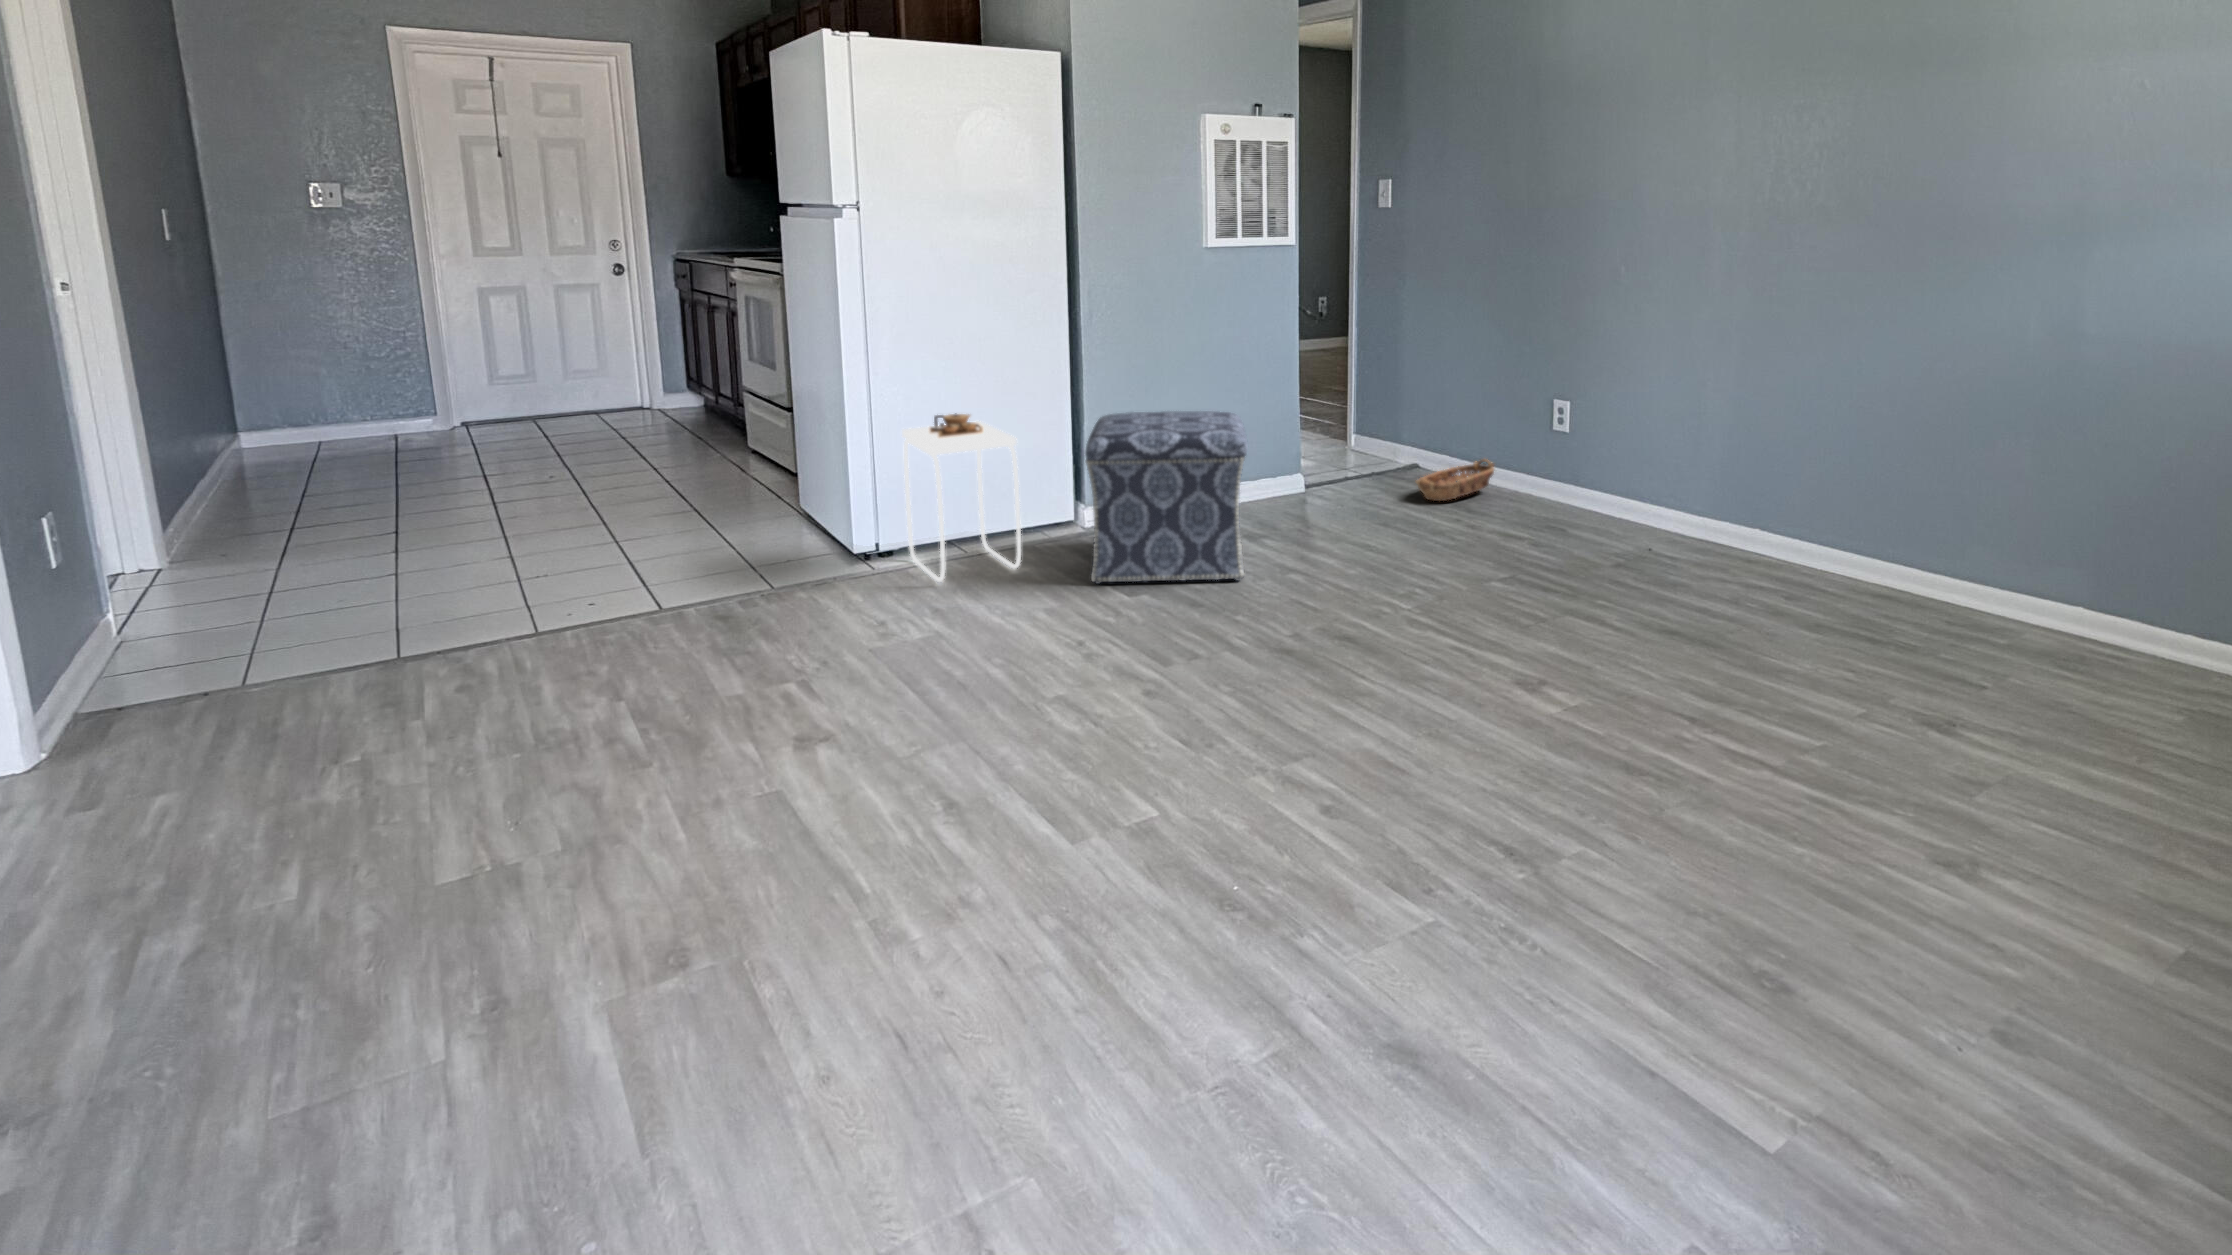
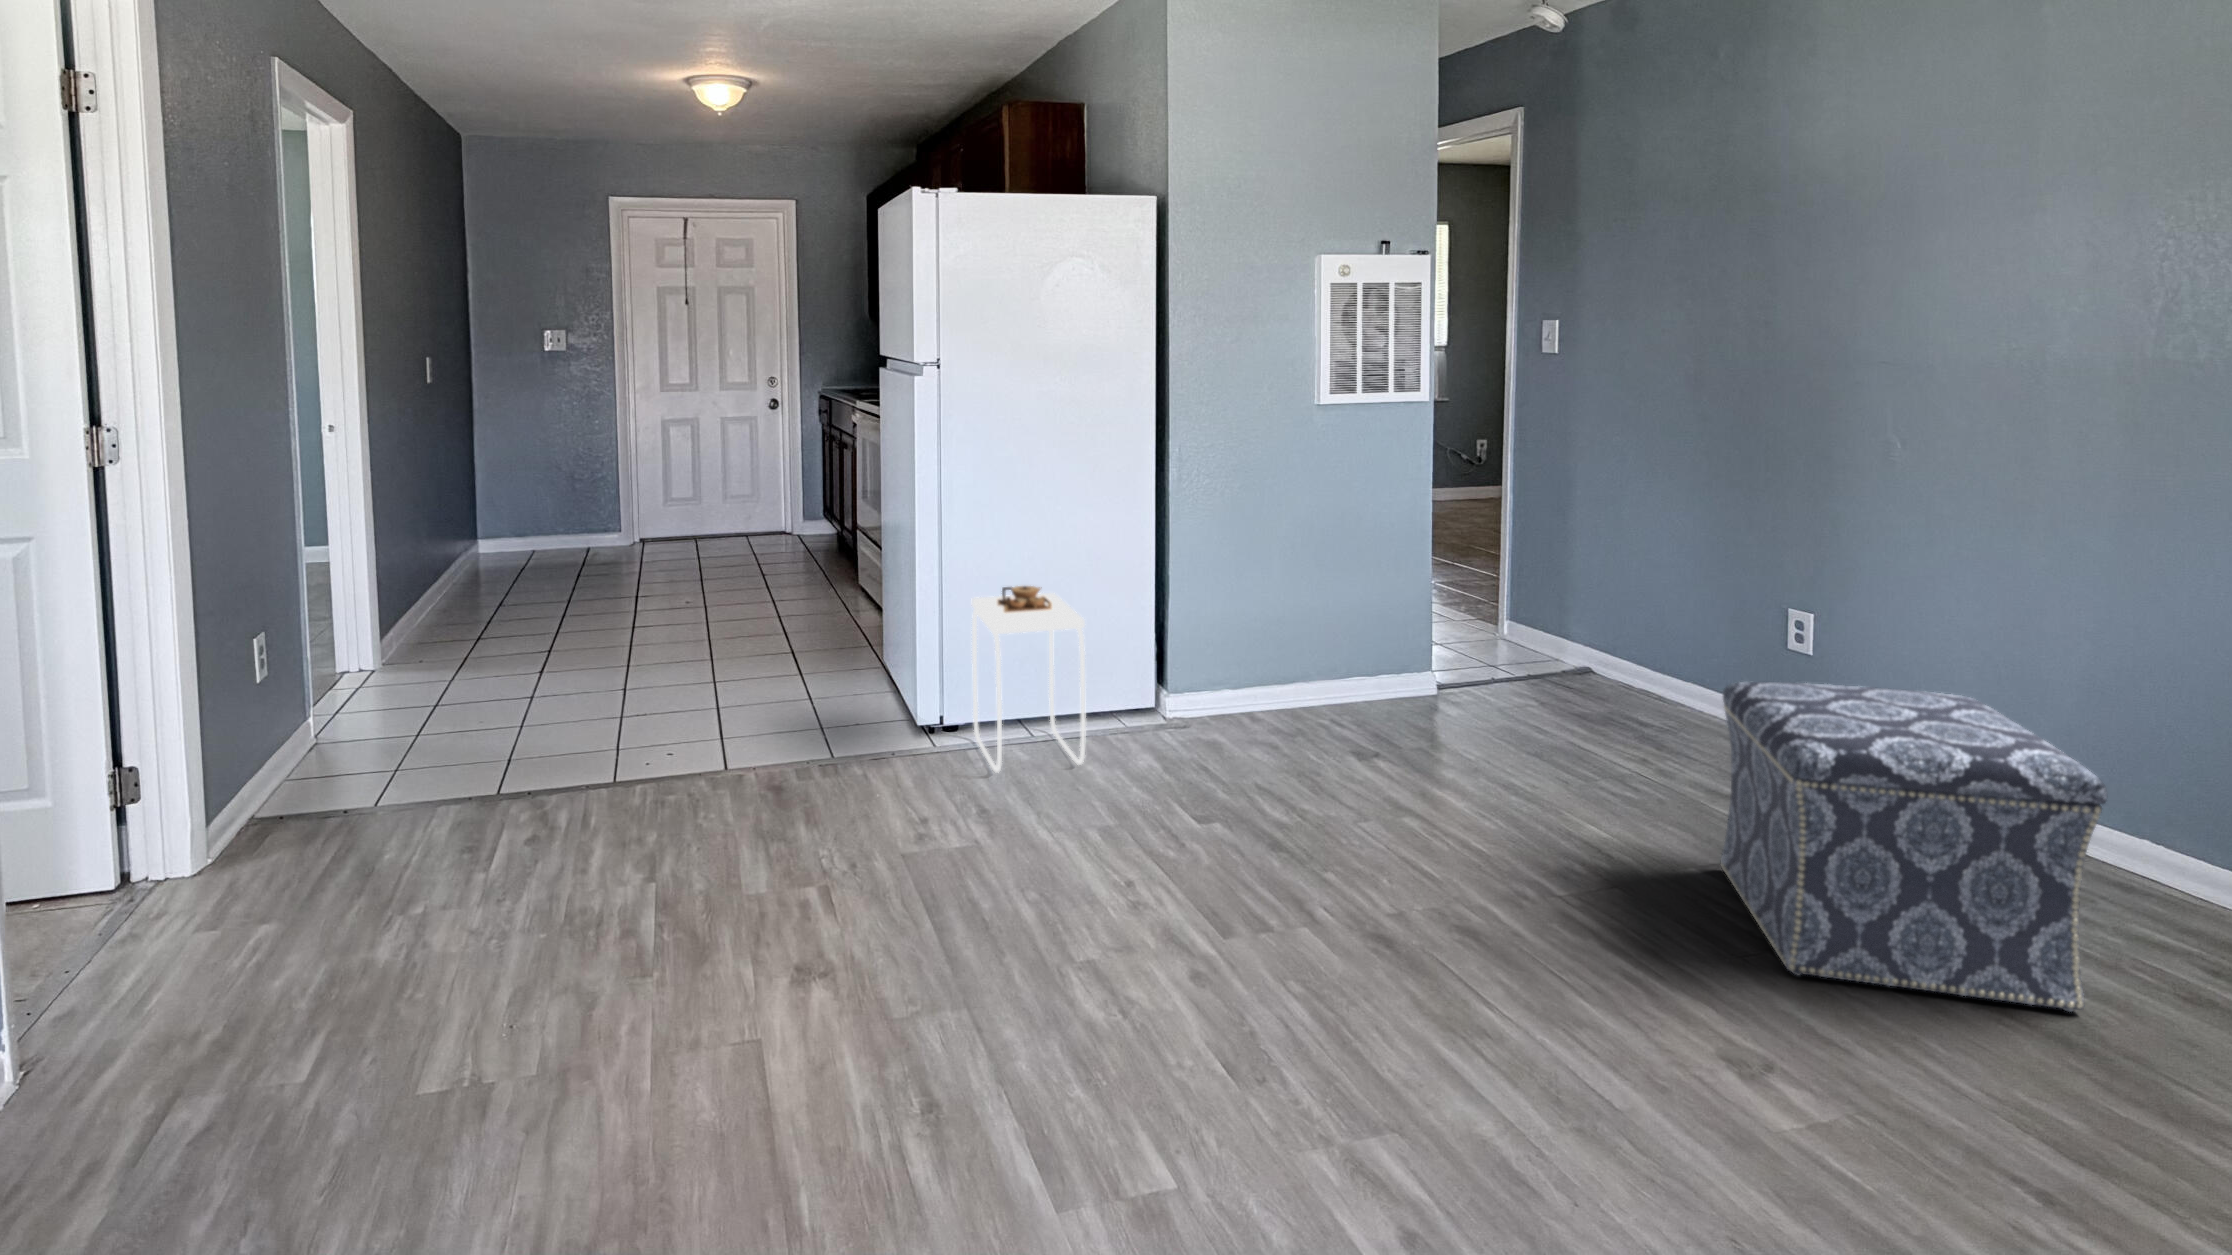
ottoman: present [1085,411,1248,584] -> present [1720,682,2107,1012]
basket: present [1416,459,1494,501] -> none [1552,666,1698,741]

